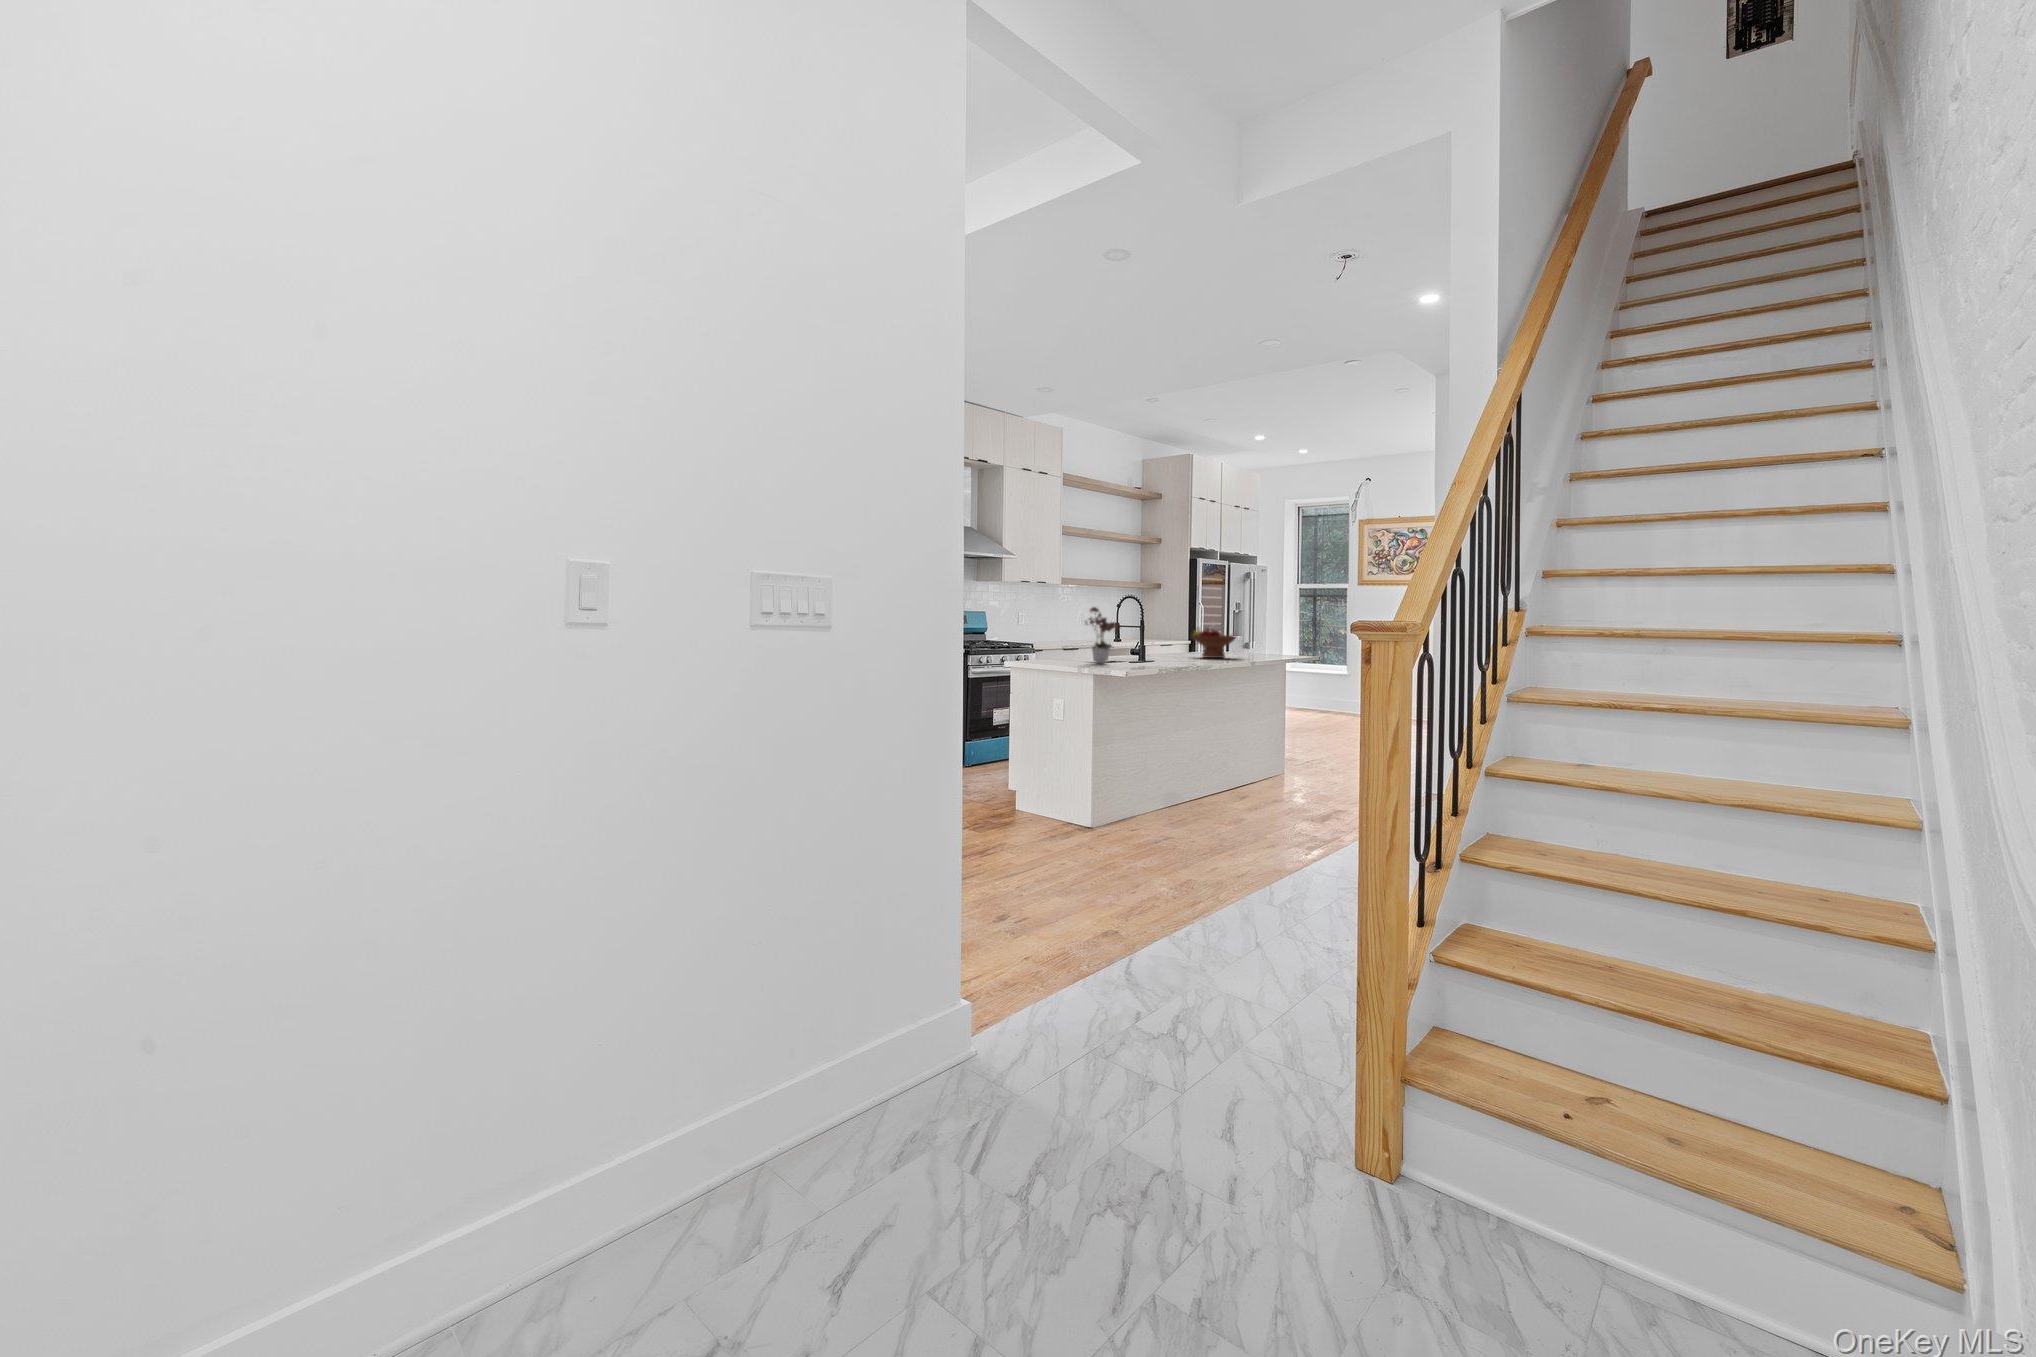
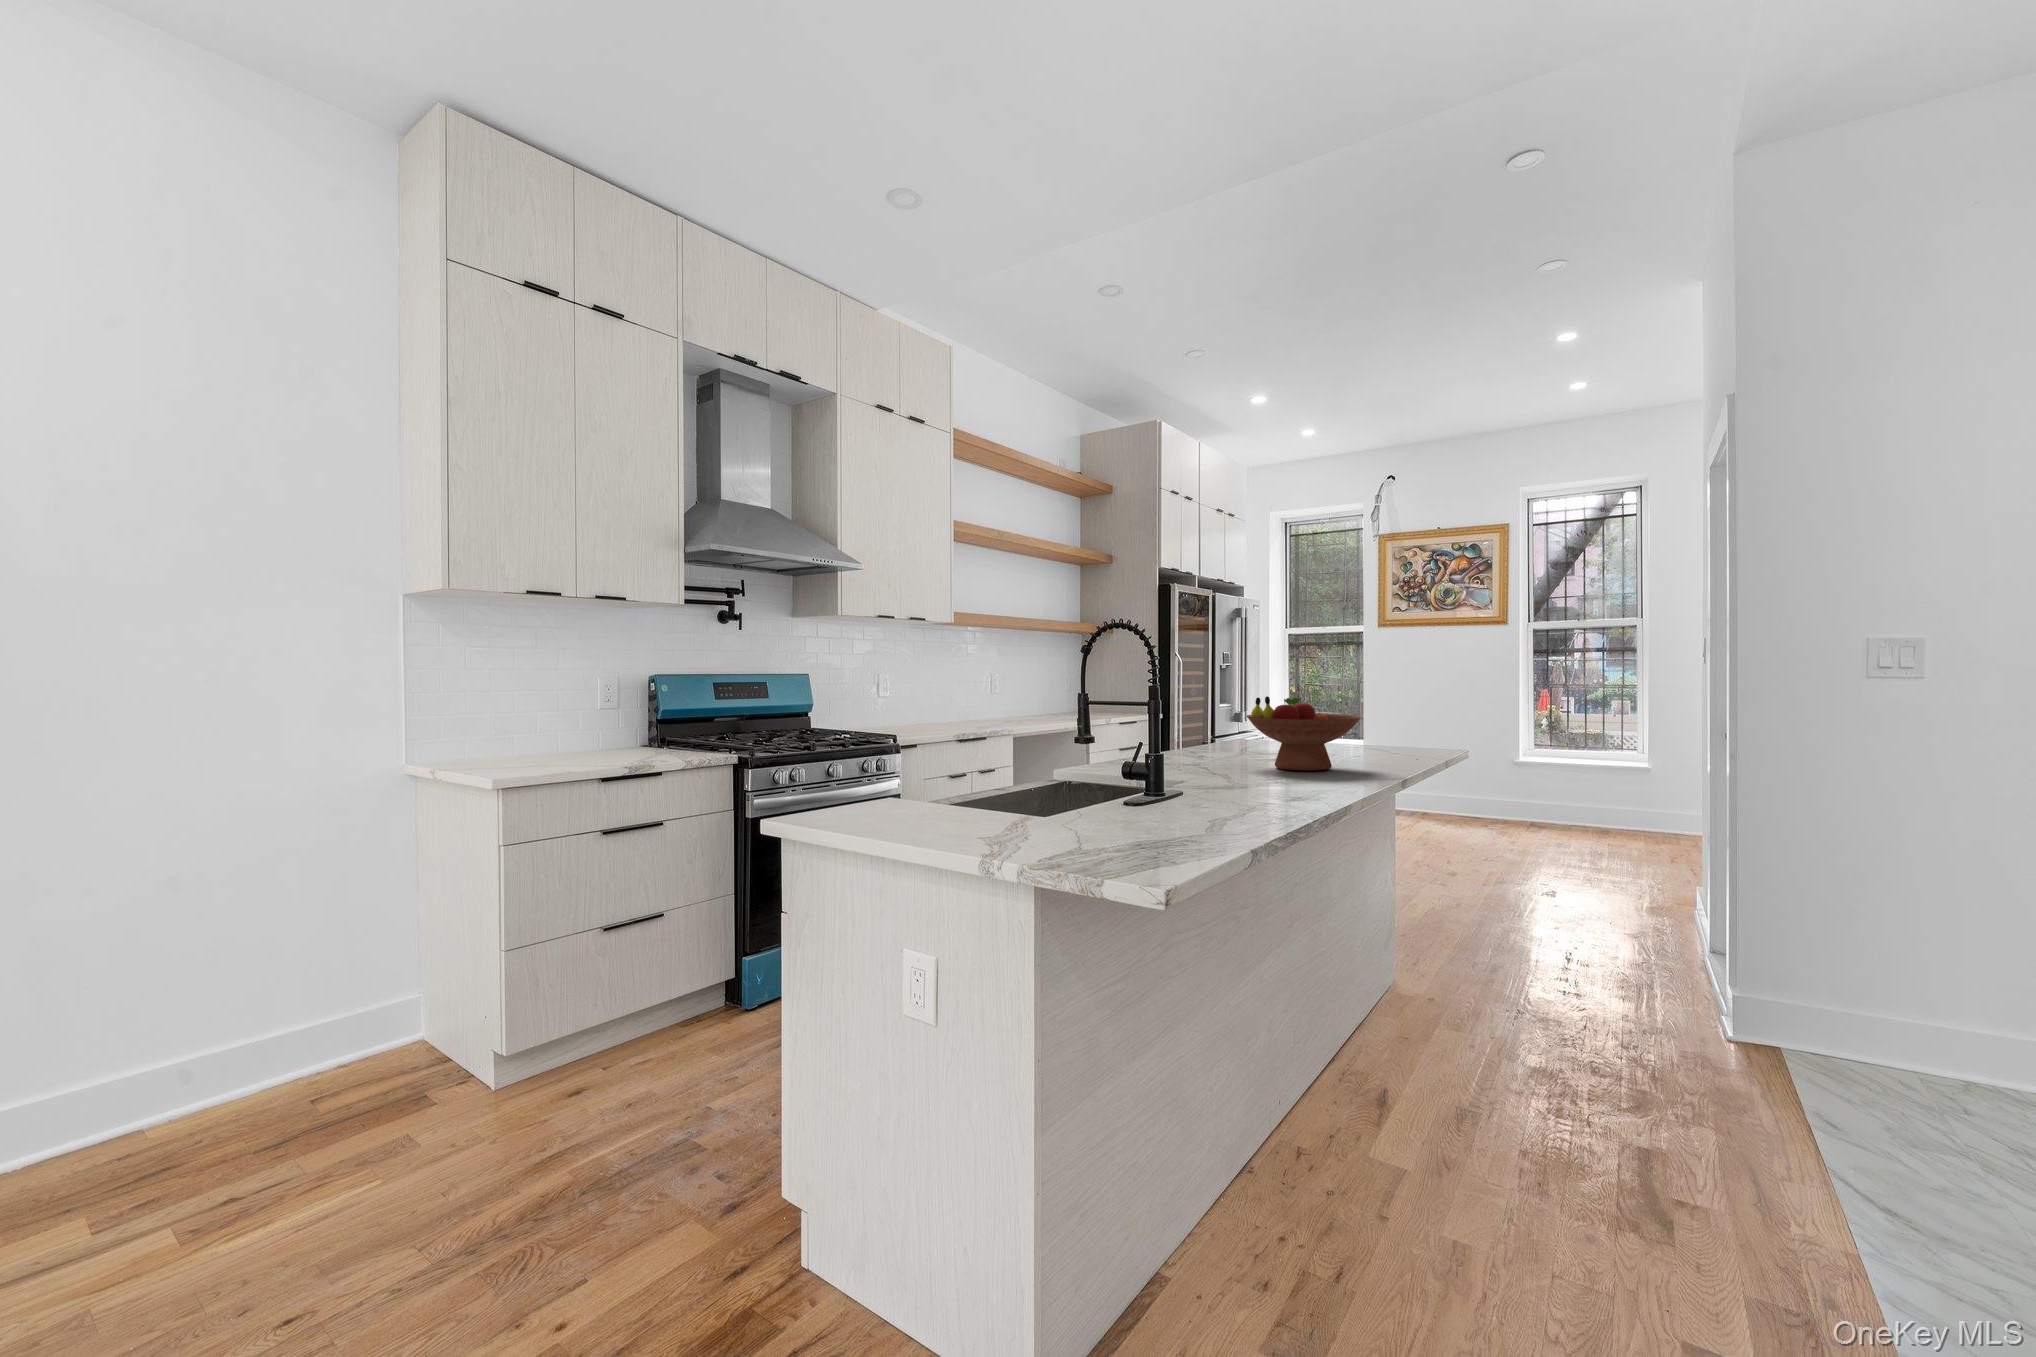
flower arrangement: present [1085,607,1120,664] -> none [988,634,1129,840]

